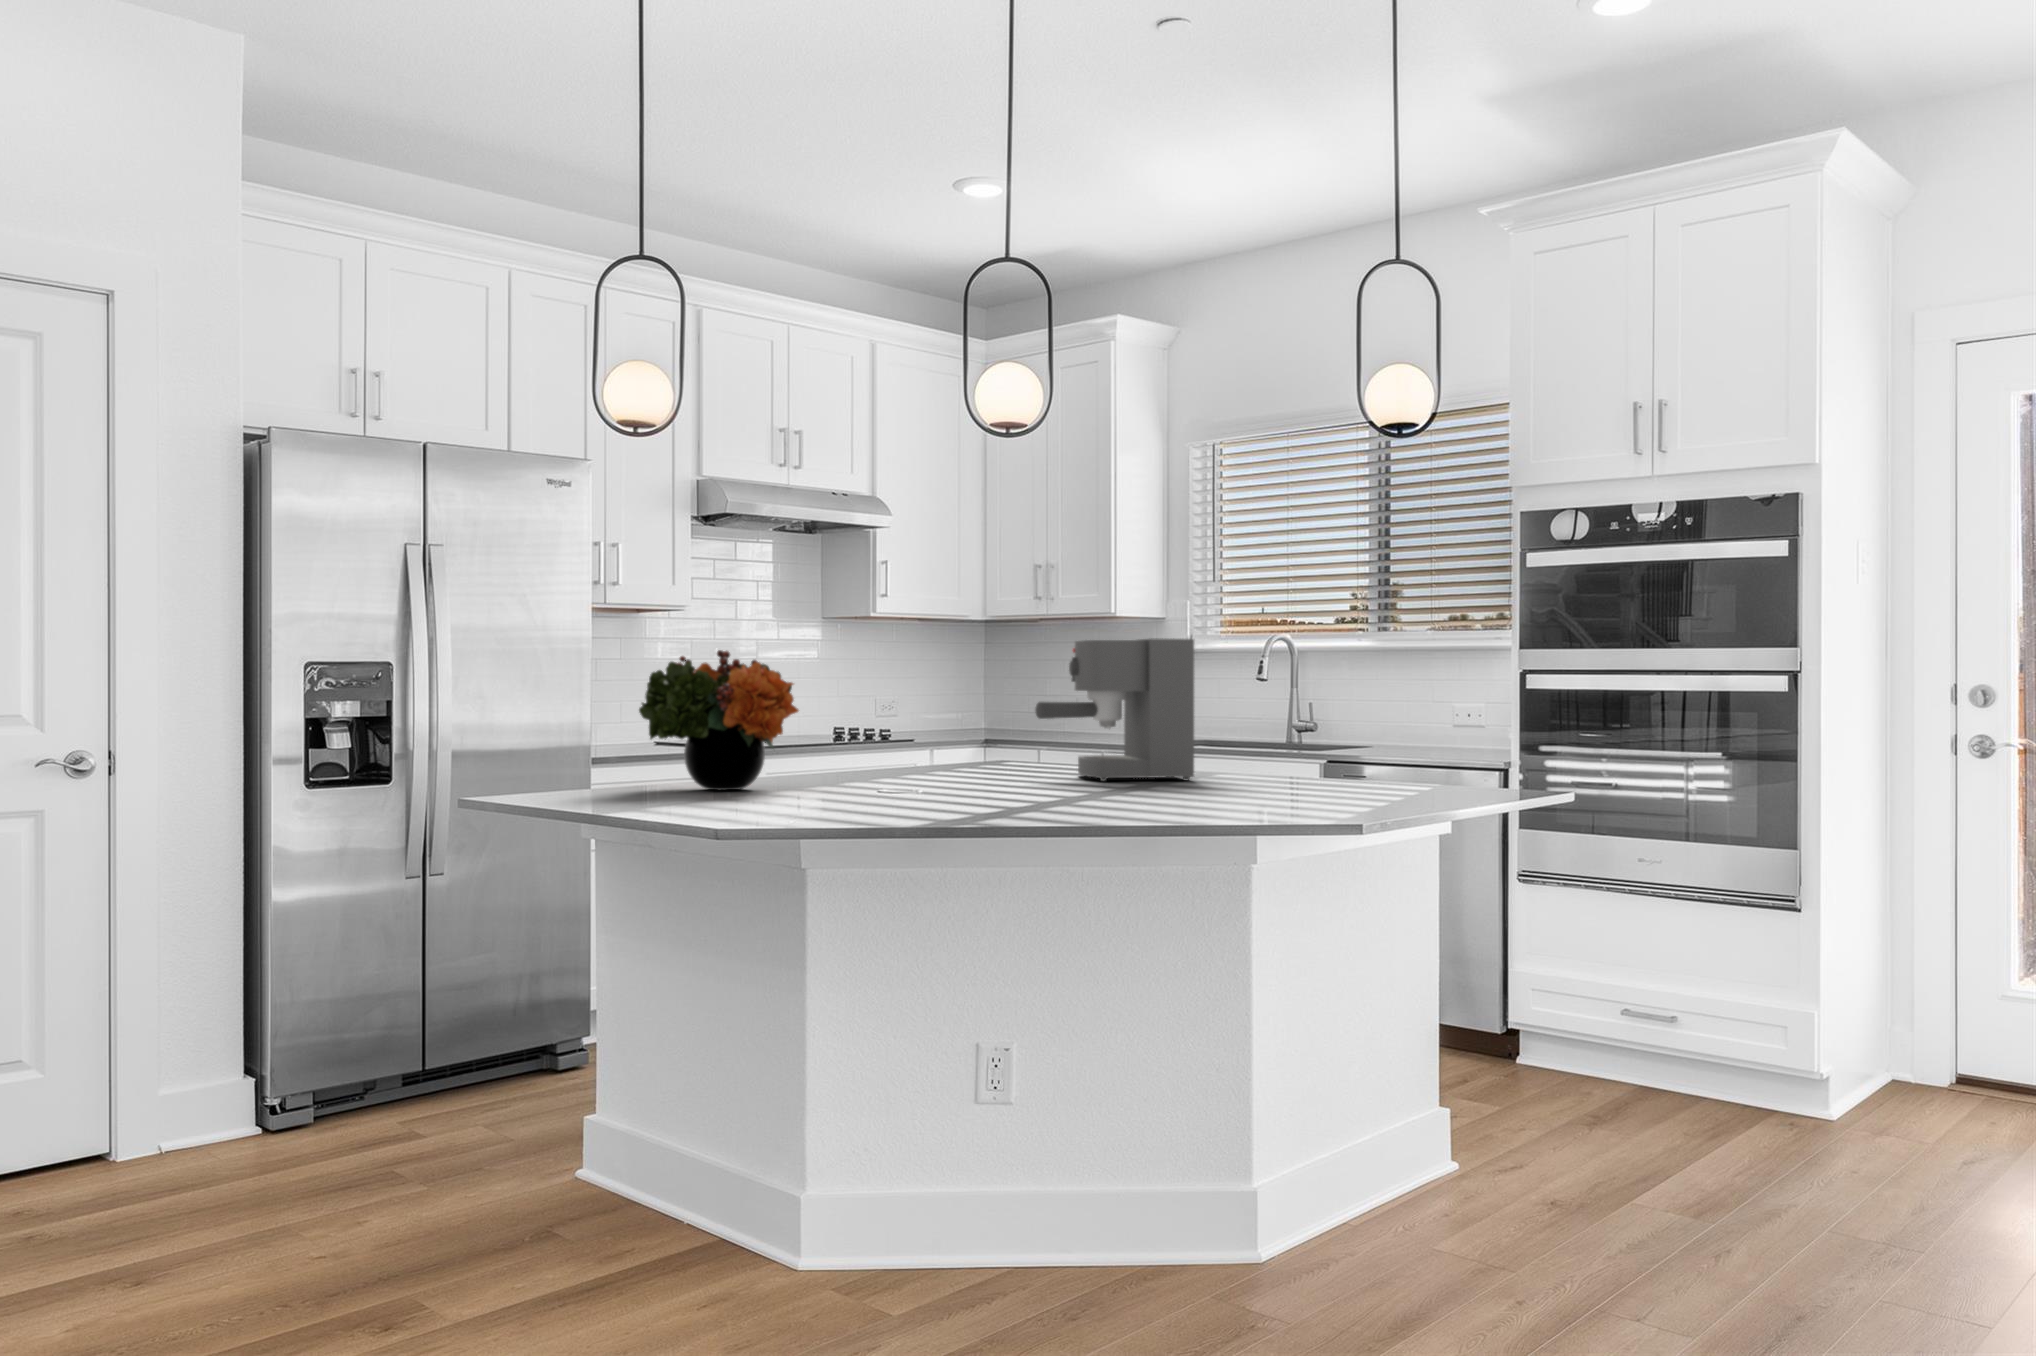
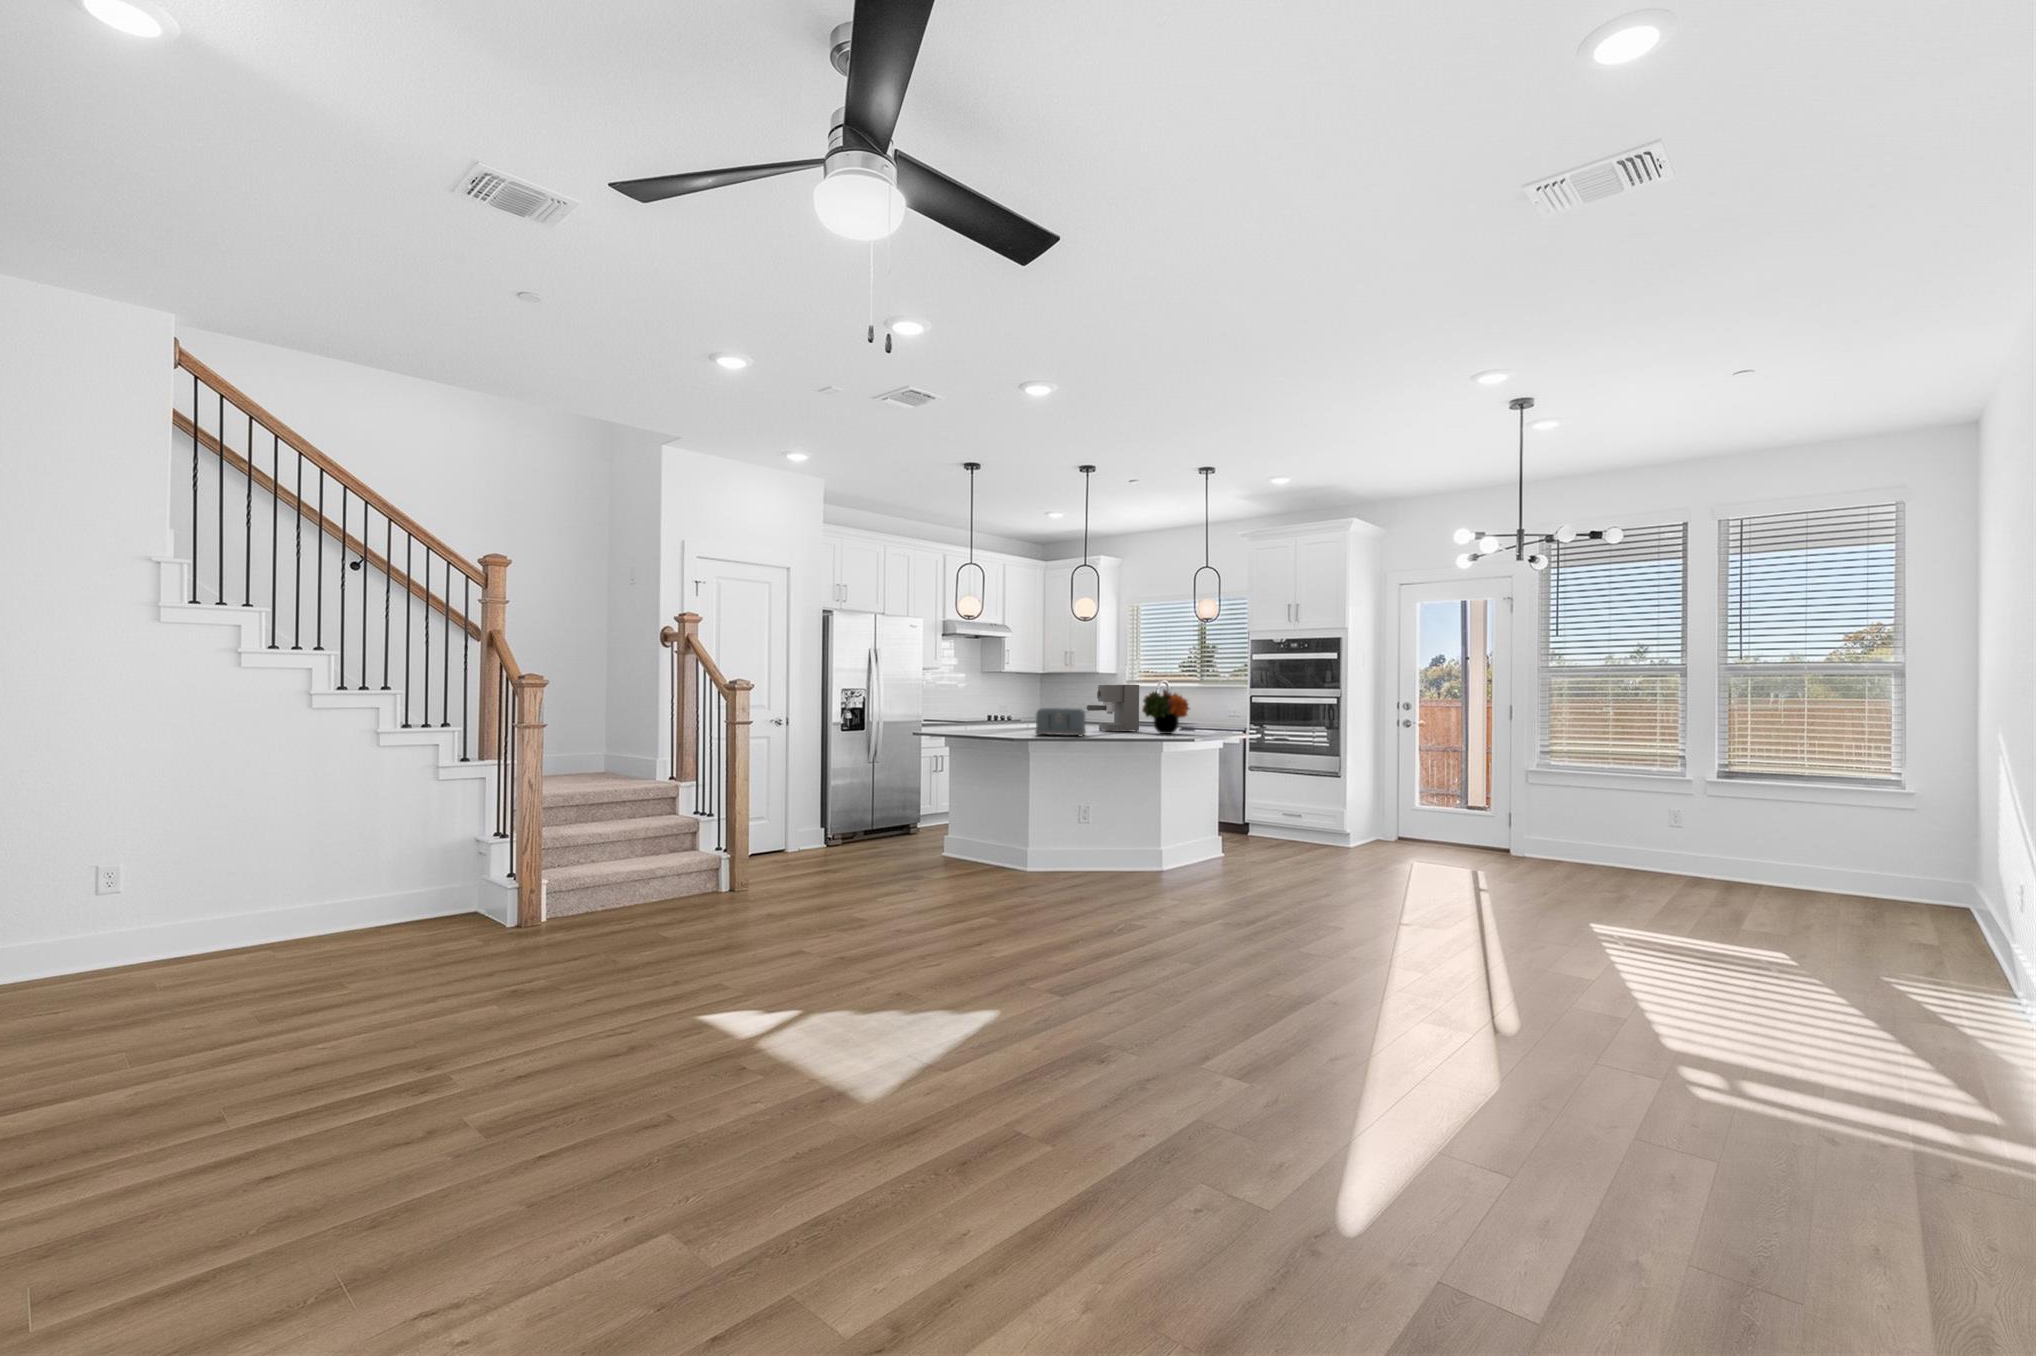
flower arrangement: present [639,650,799,790] -> present [1142,690,1190,734]
toaster: none [809,716,1001,817] -> present [1035,708,1086,736]

